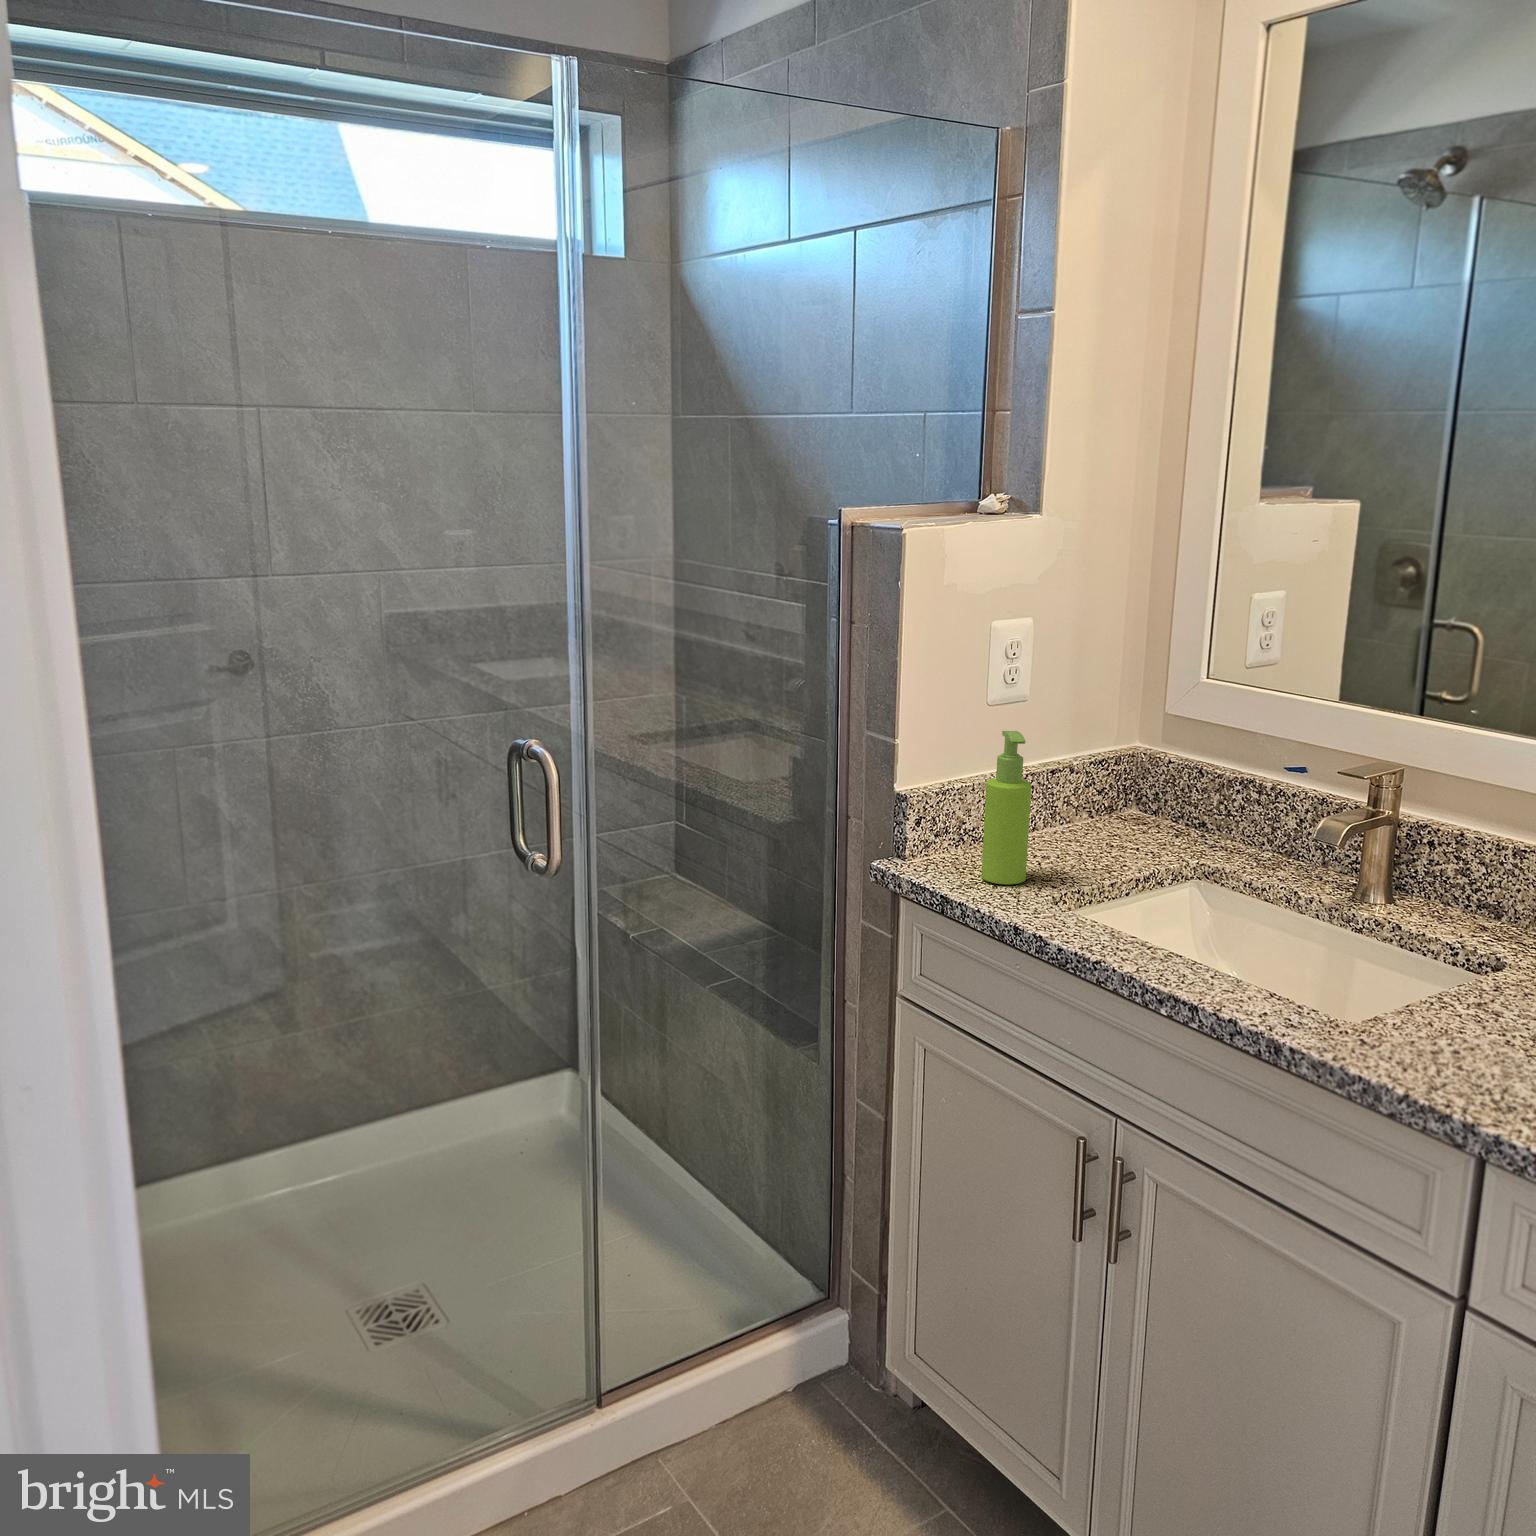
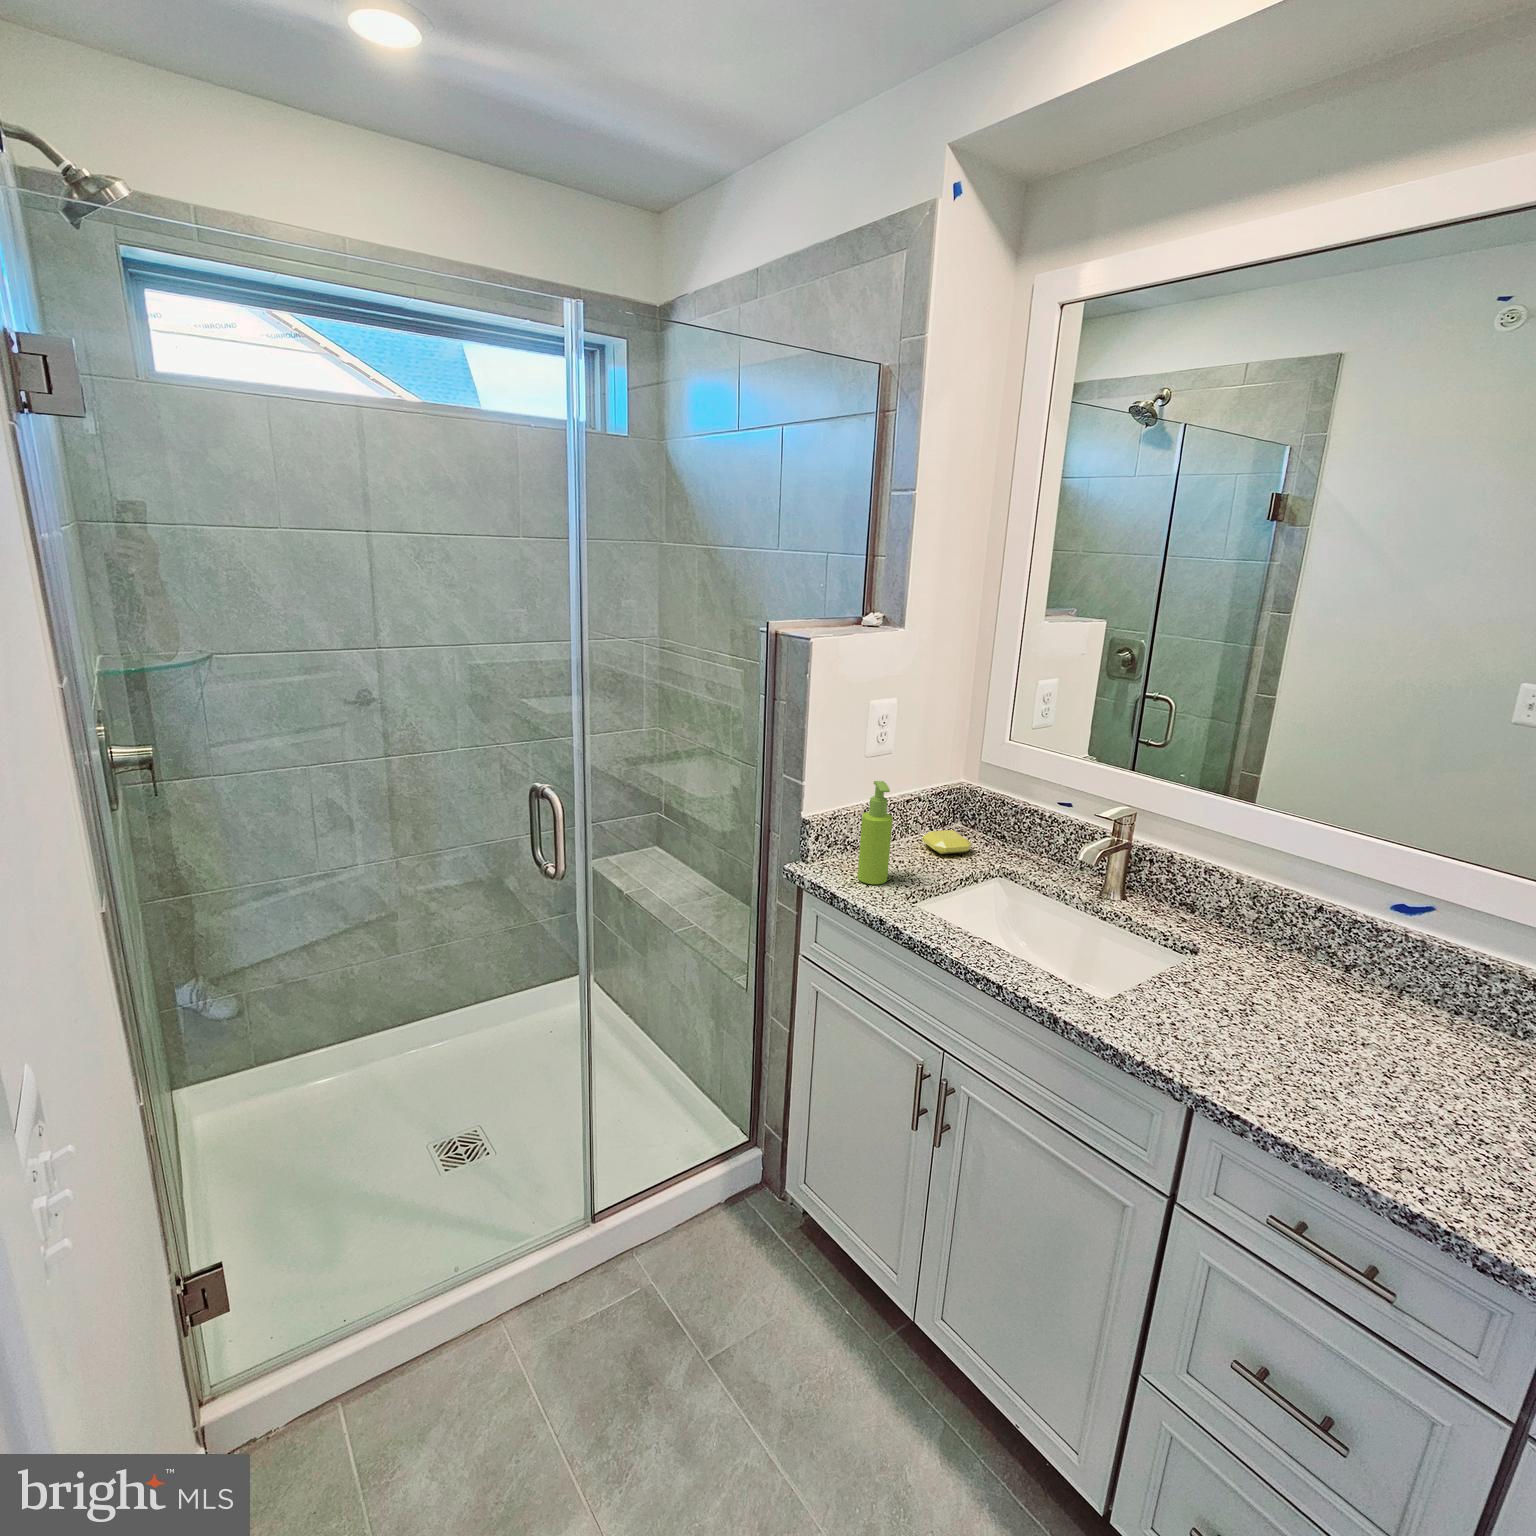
soap bar: none [1080,815,1156,848] -> present [922,830,972,854]

